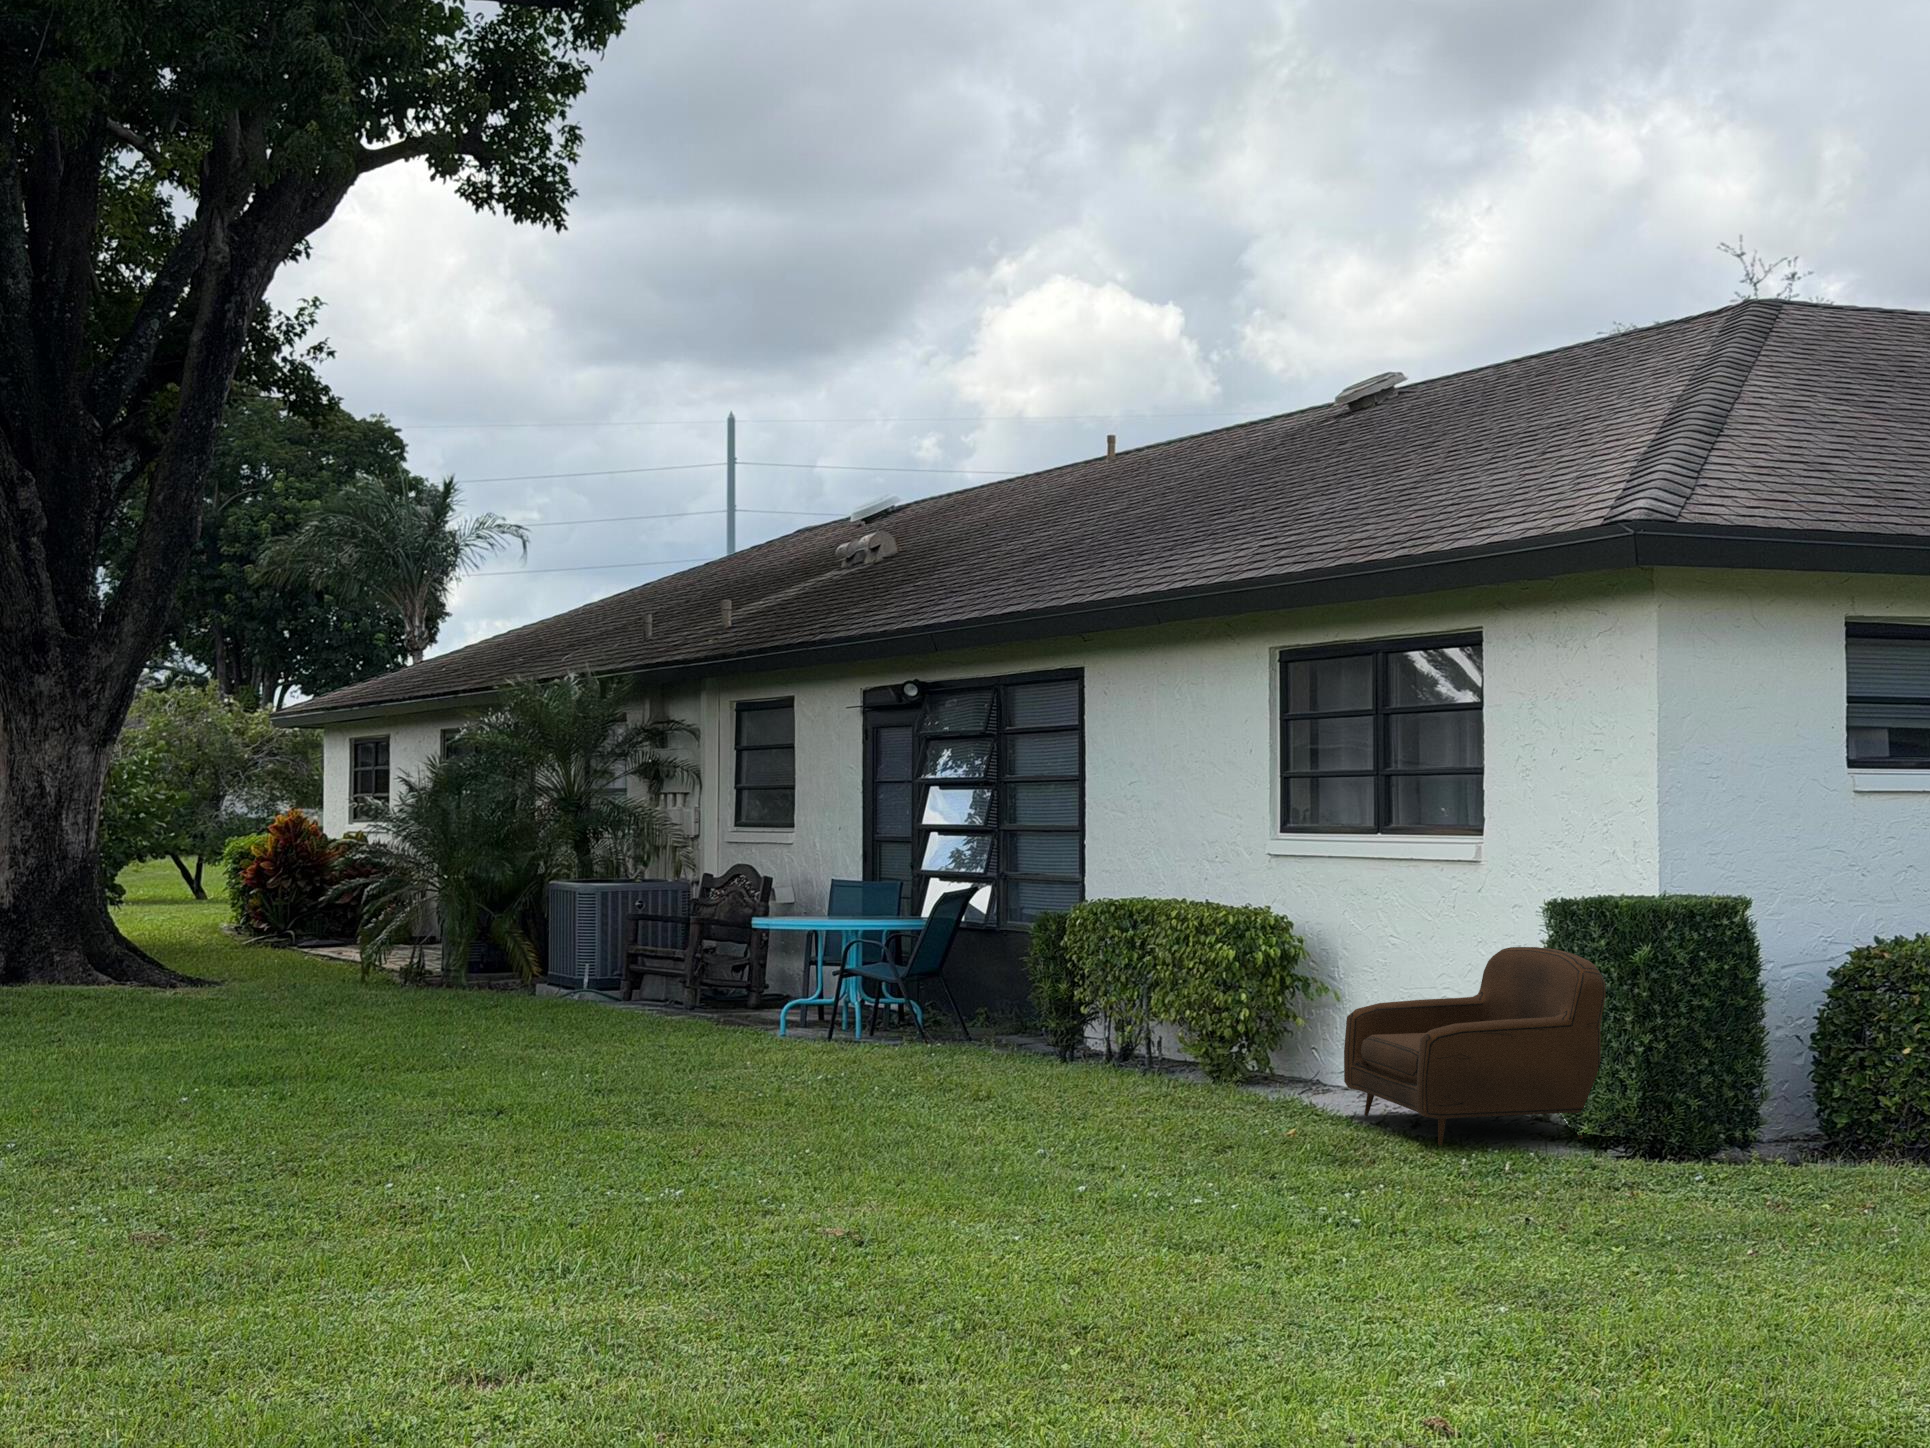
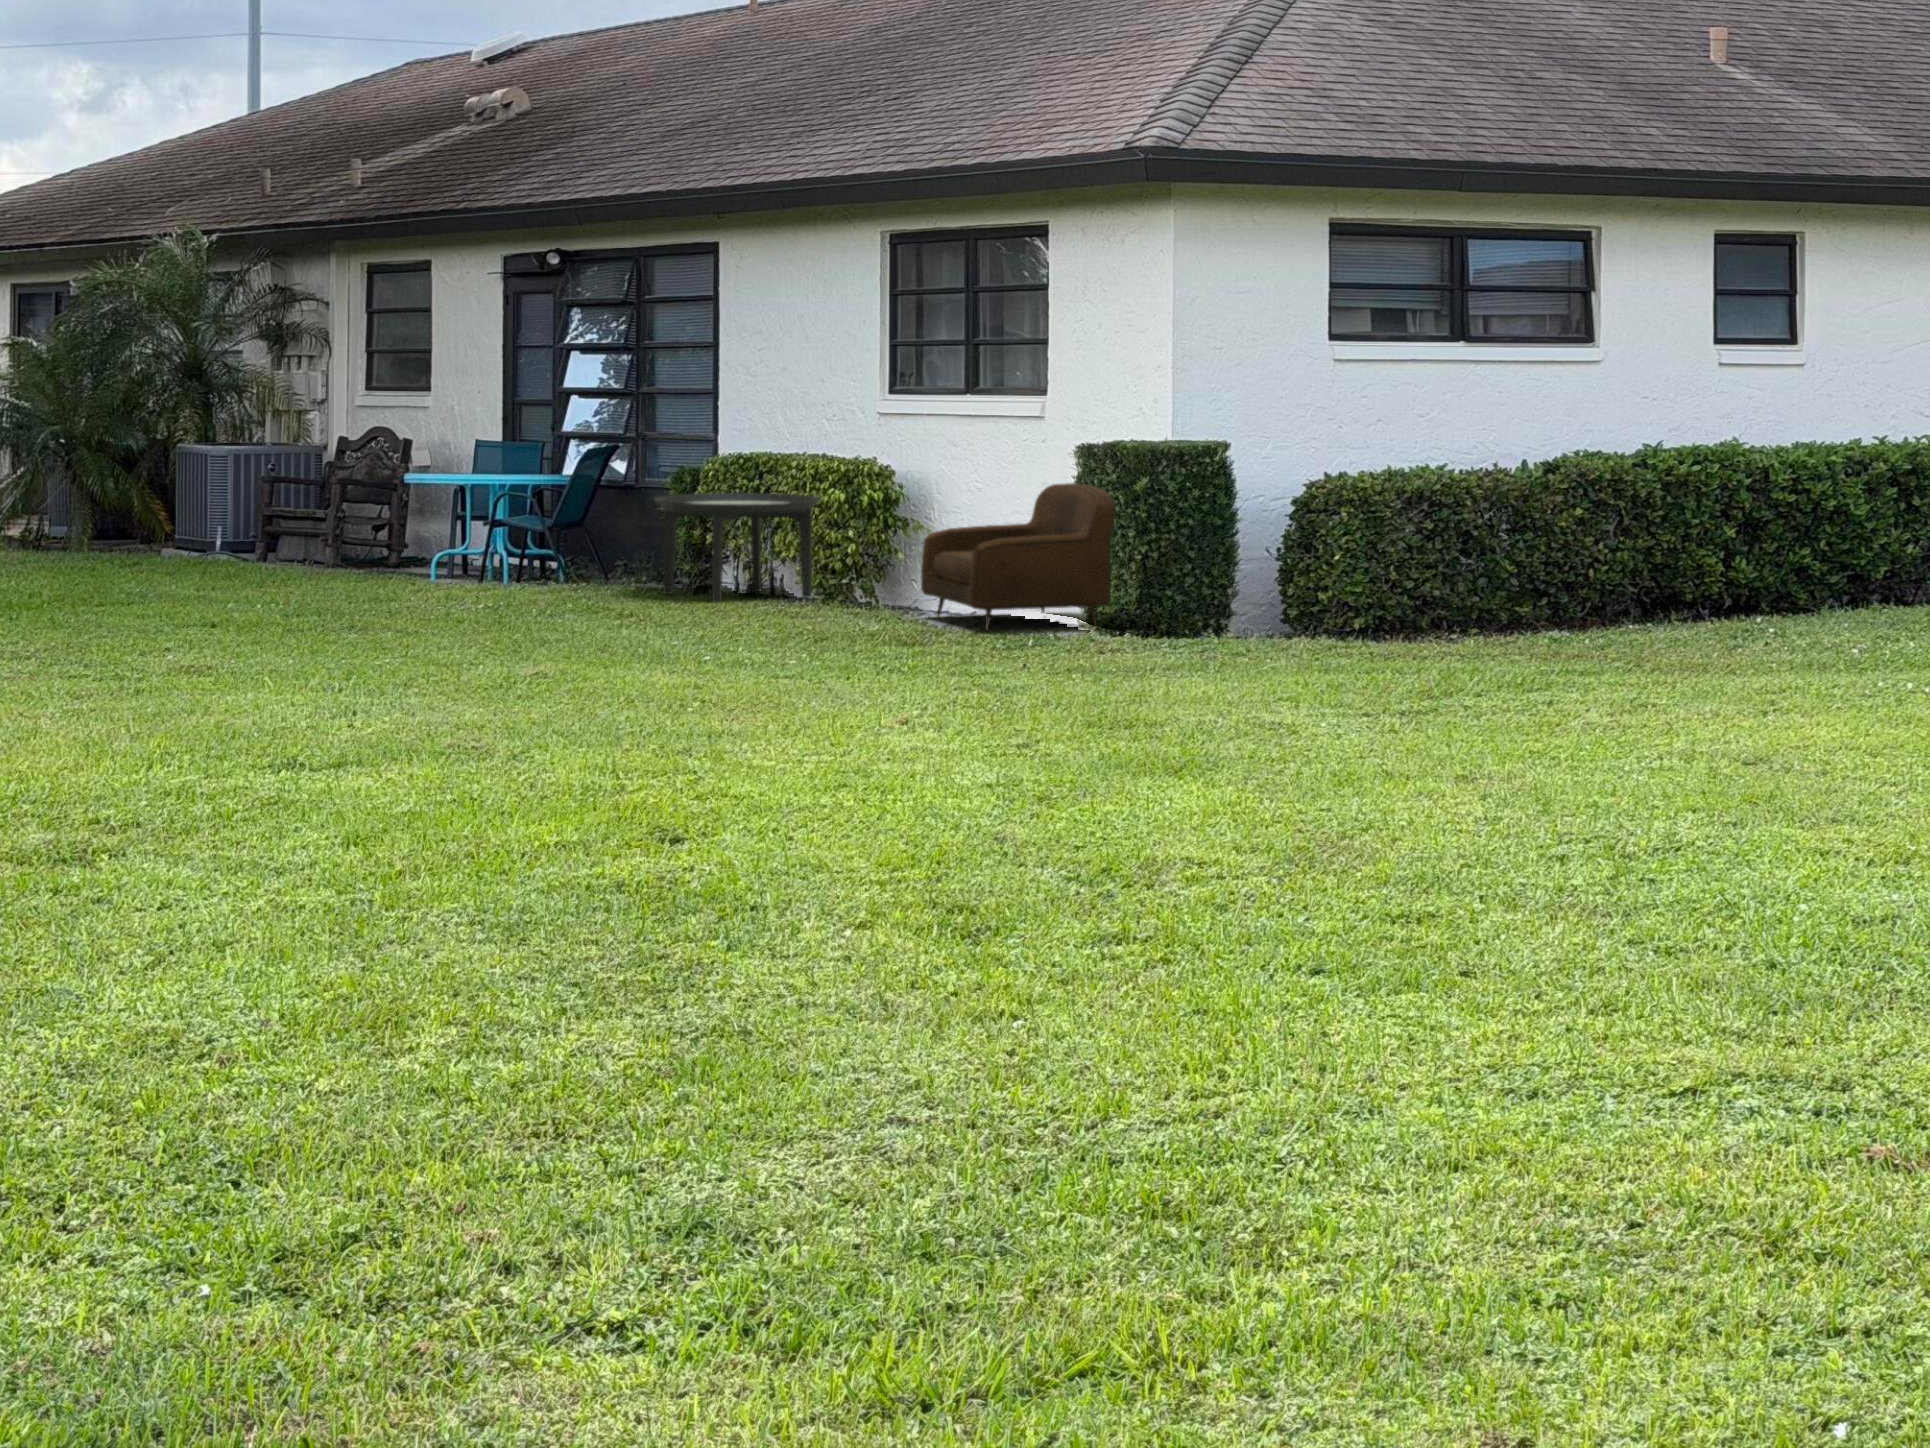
round table: none [1012,948,1210,1084] -> present [655,493,820,603]

